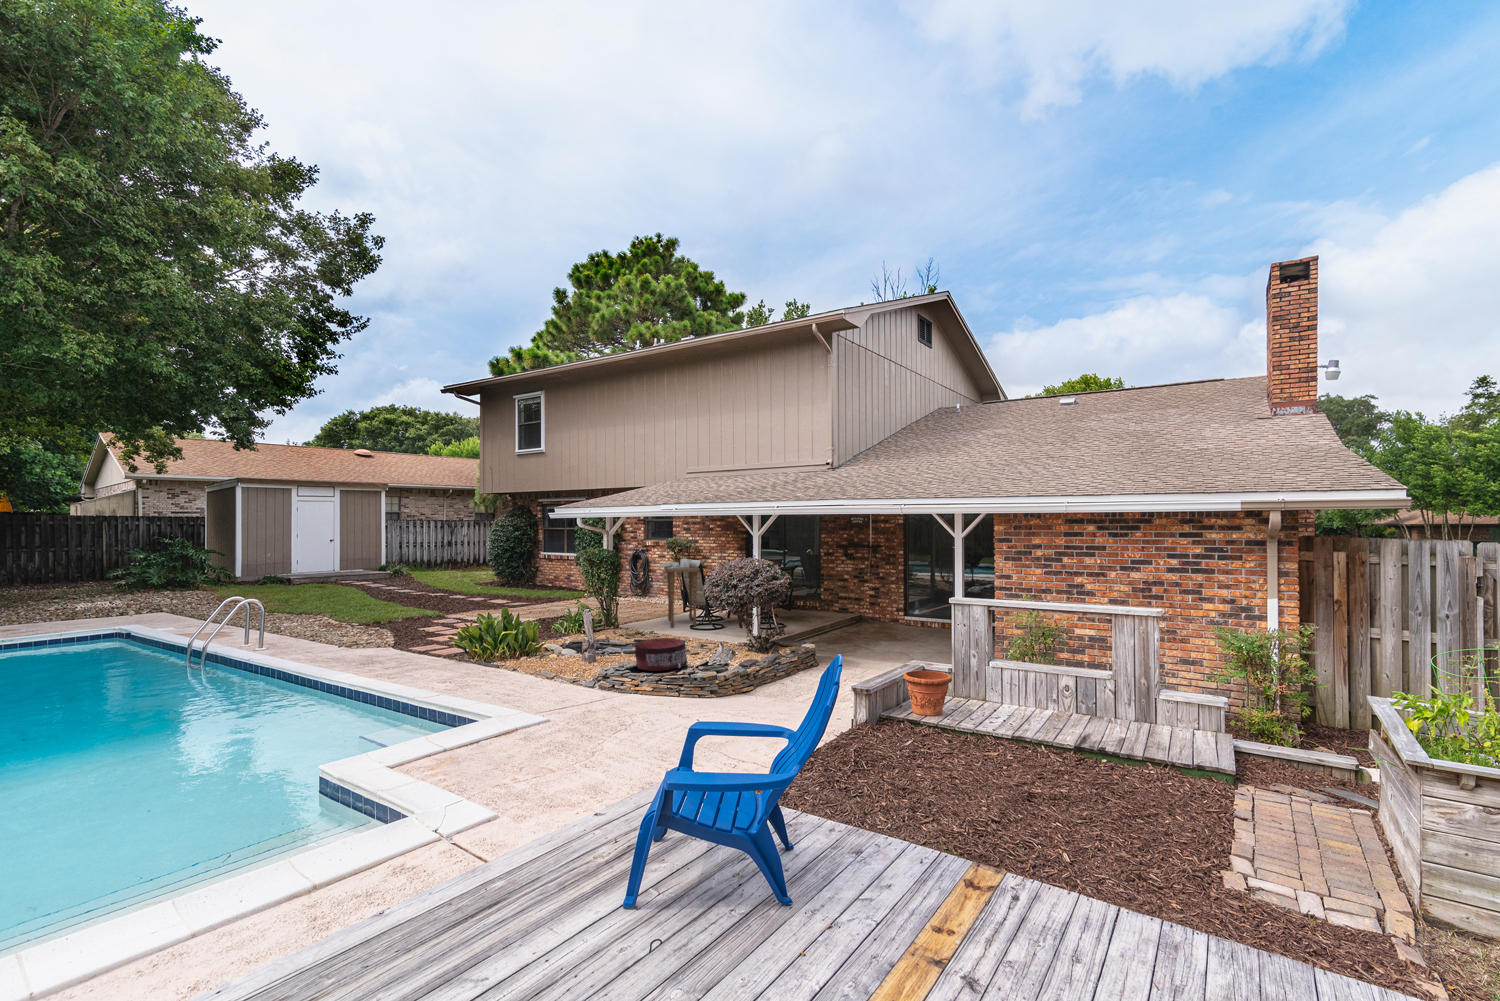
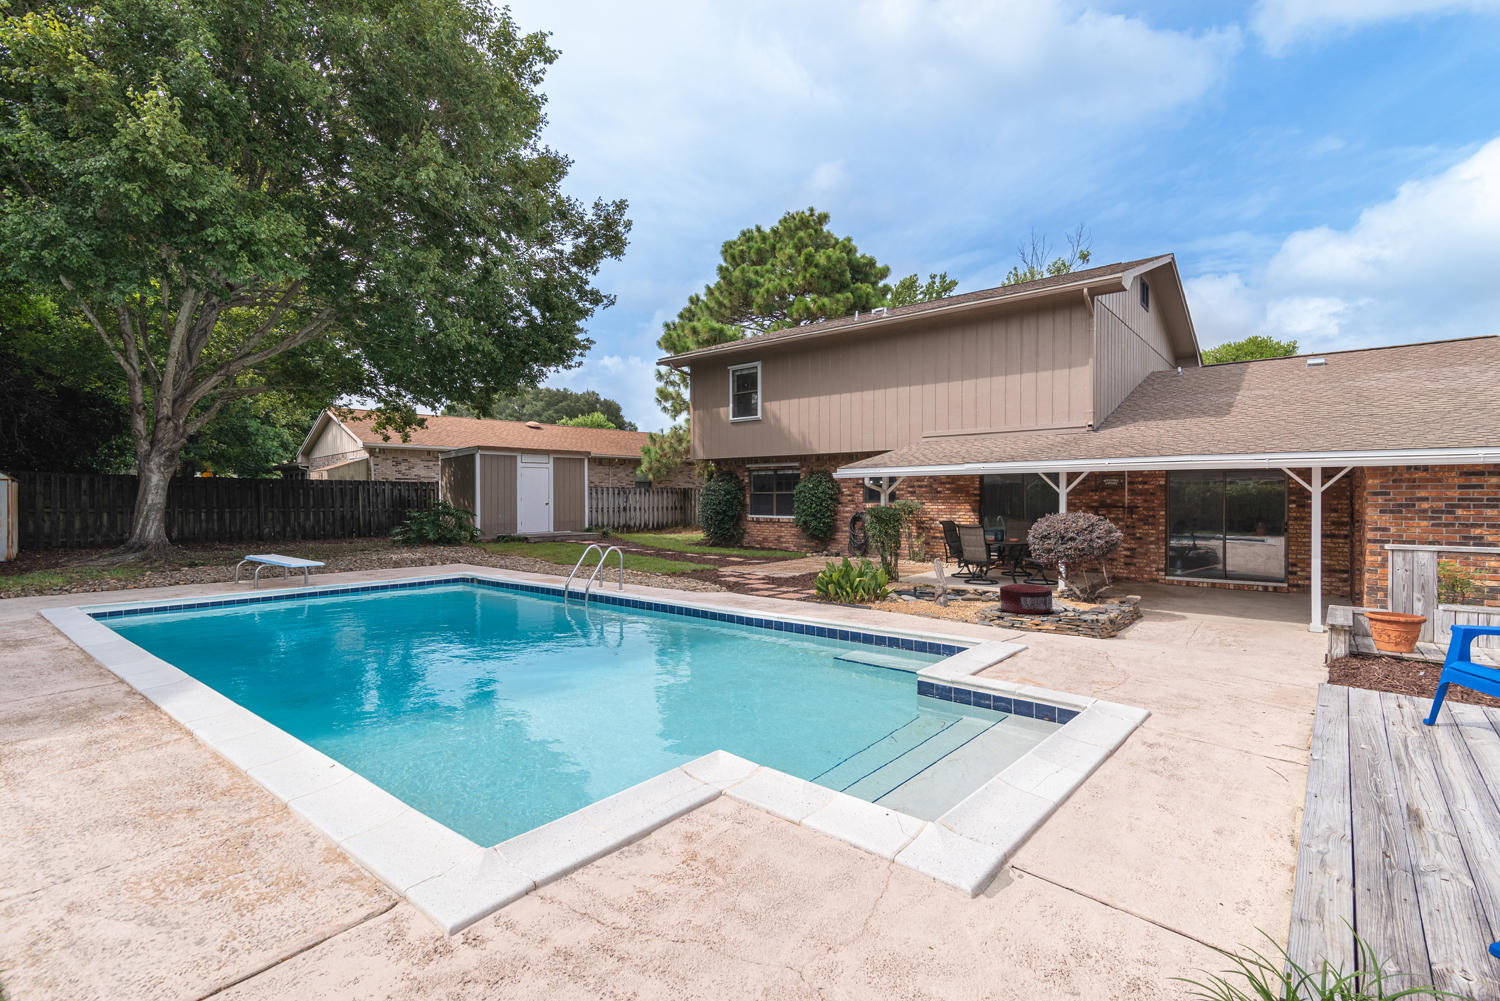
side table: present [659,557,700,628] -> none [930,516,981,583]

